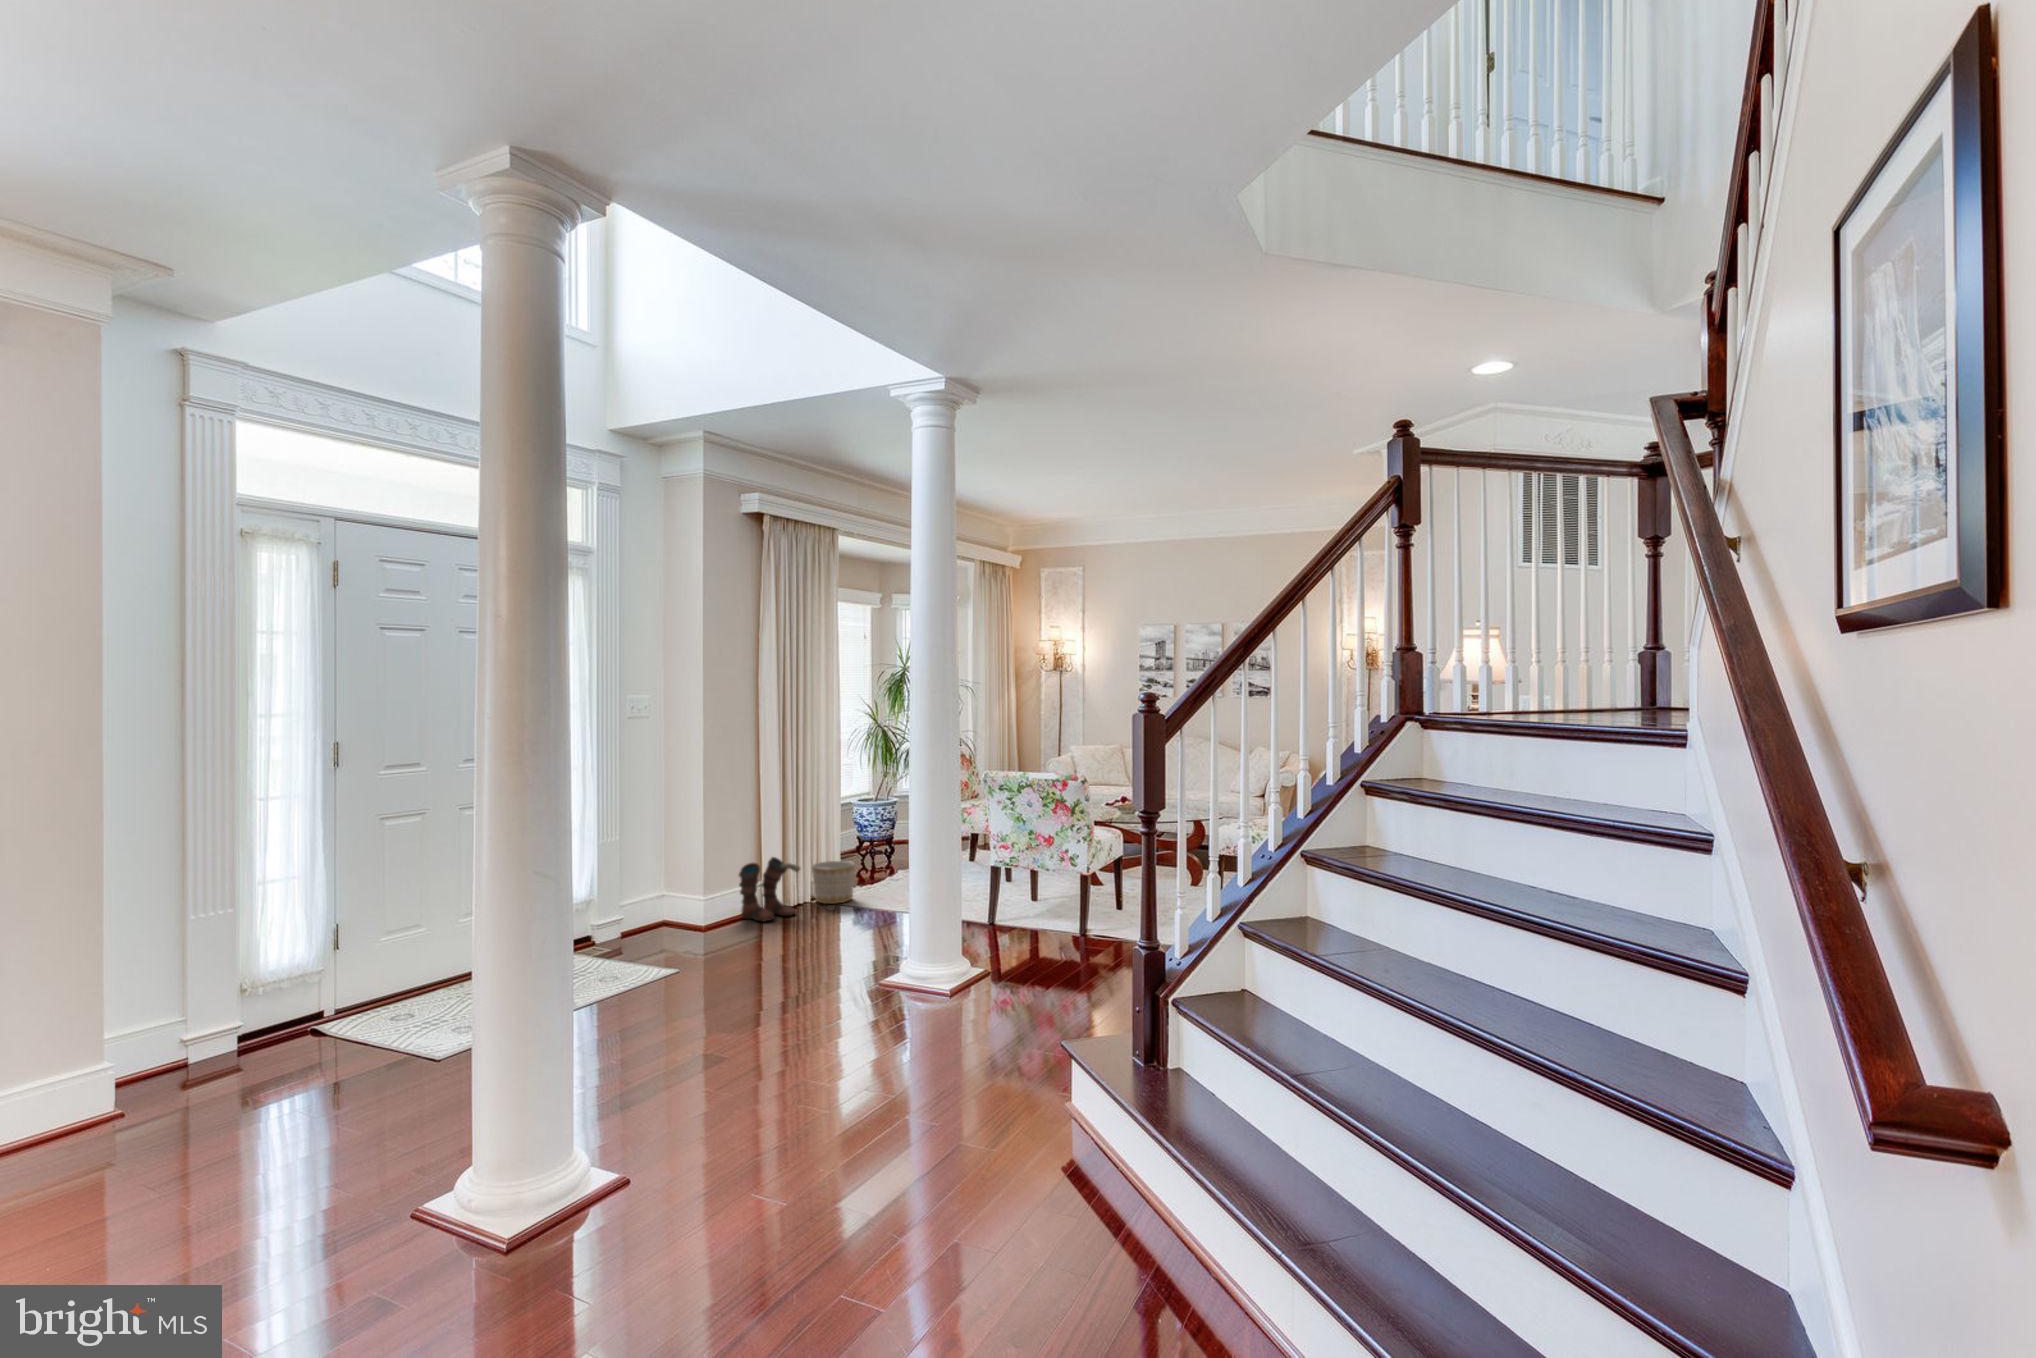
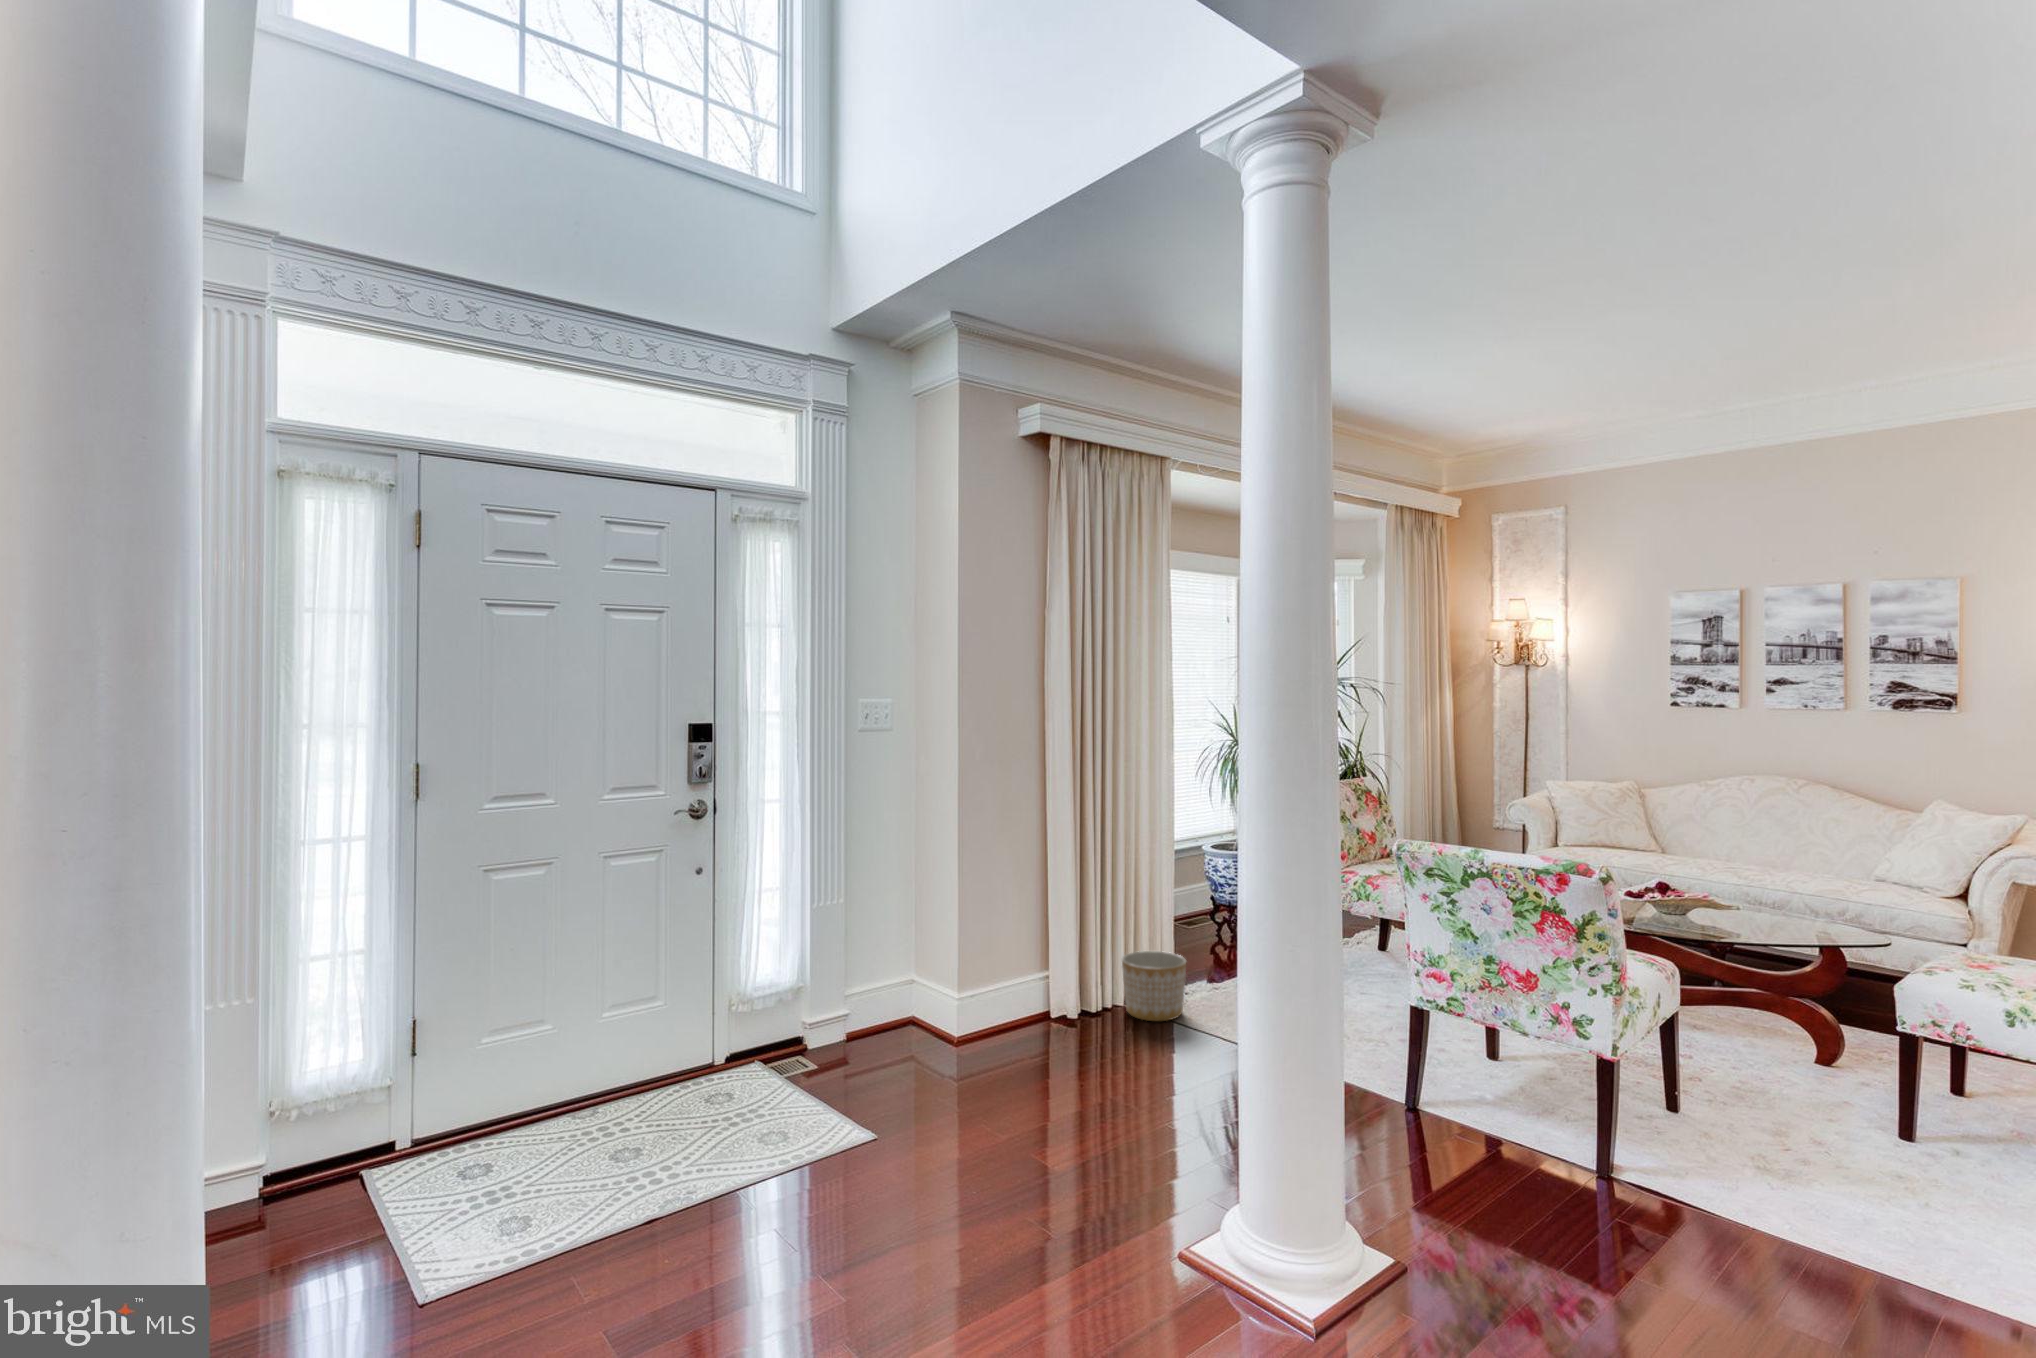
boots: present [739,857,800,922] -> none [1007,943,1101,1046]

